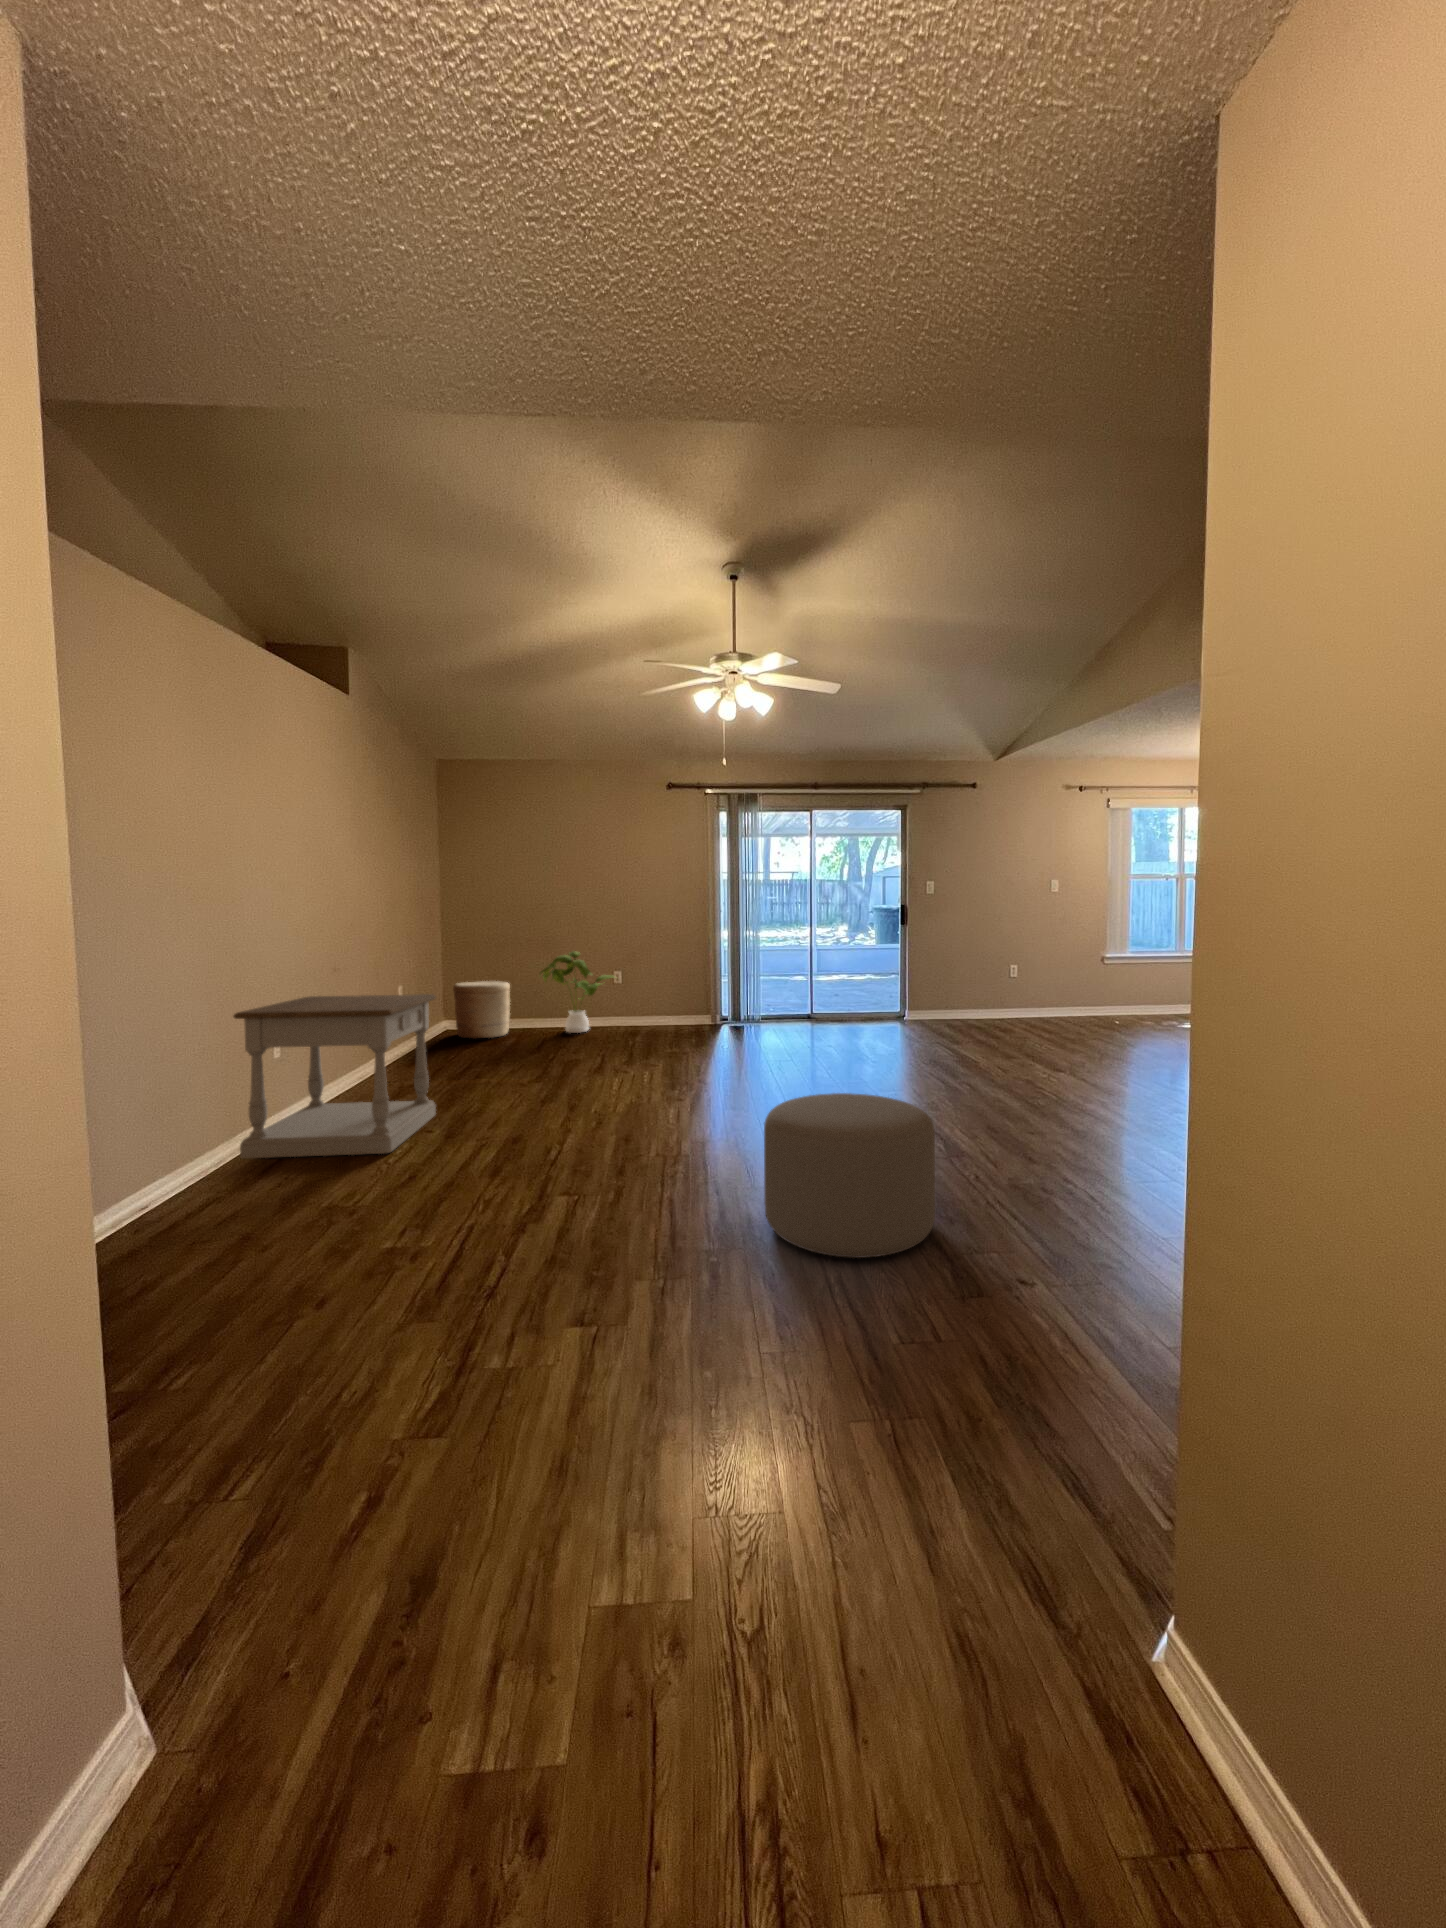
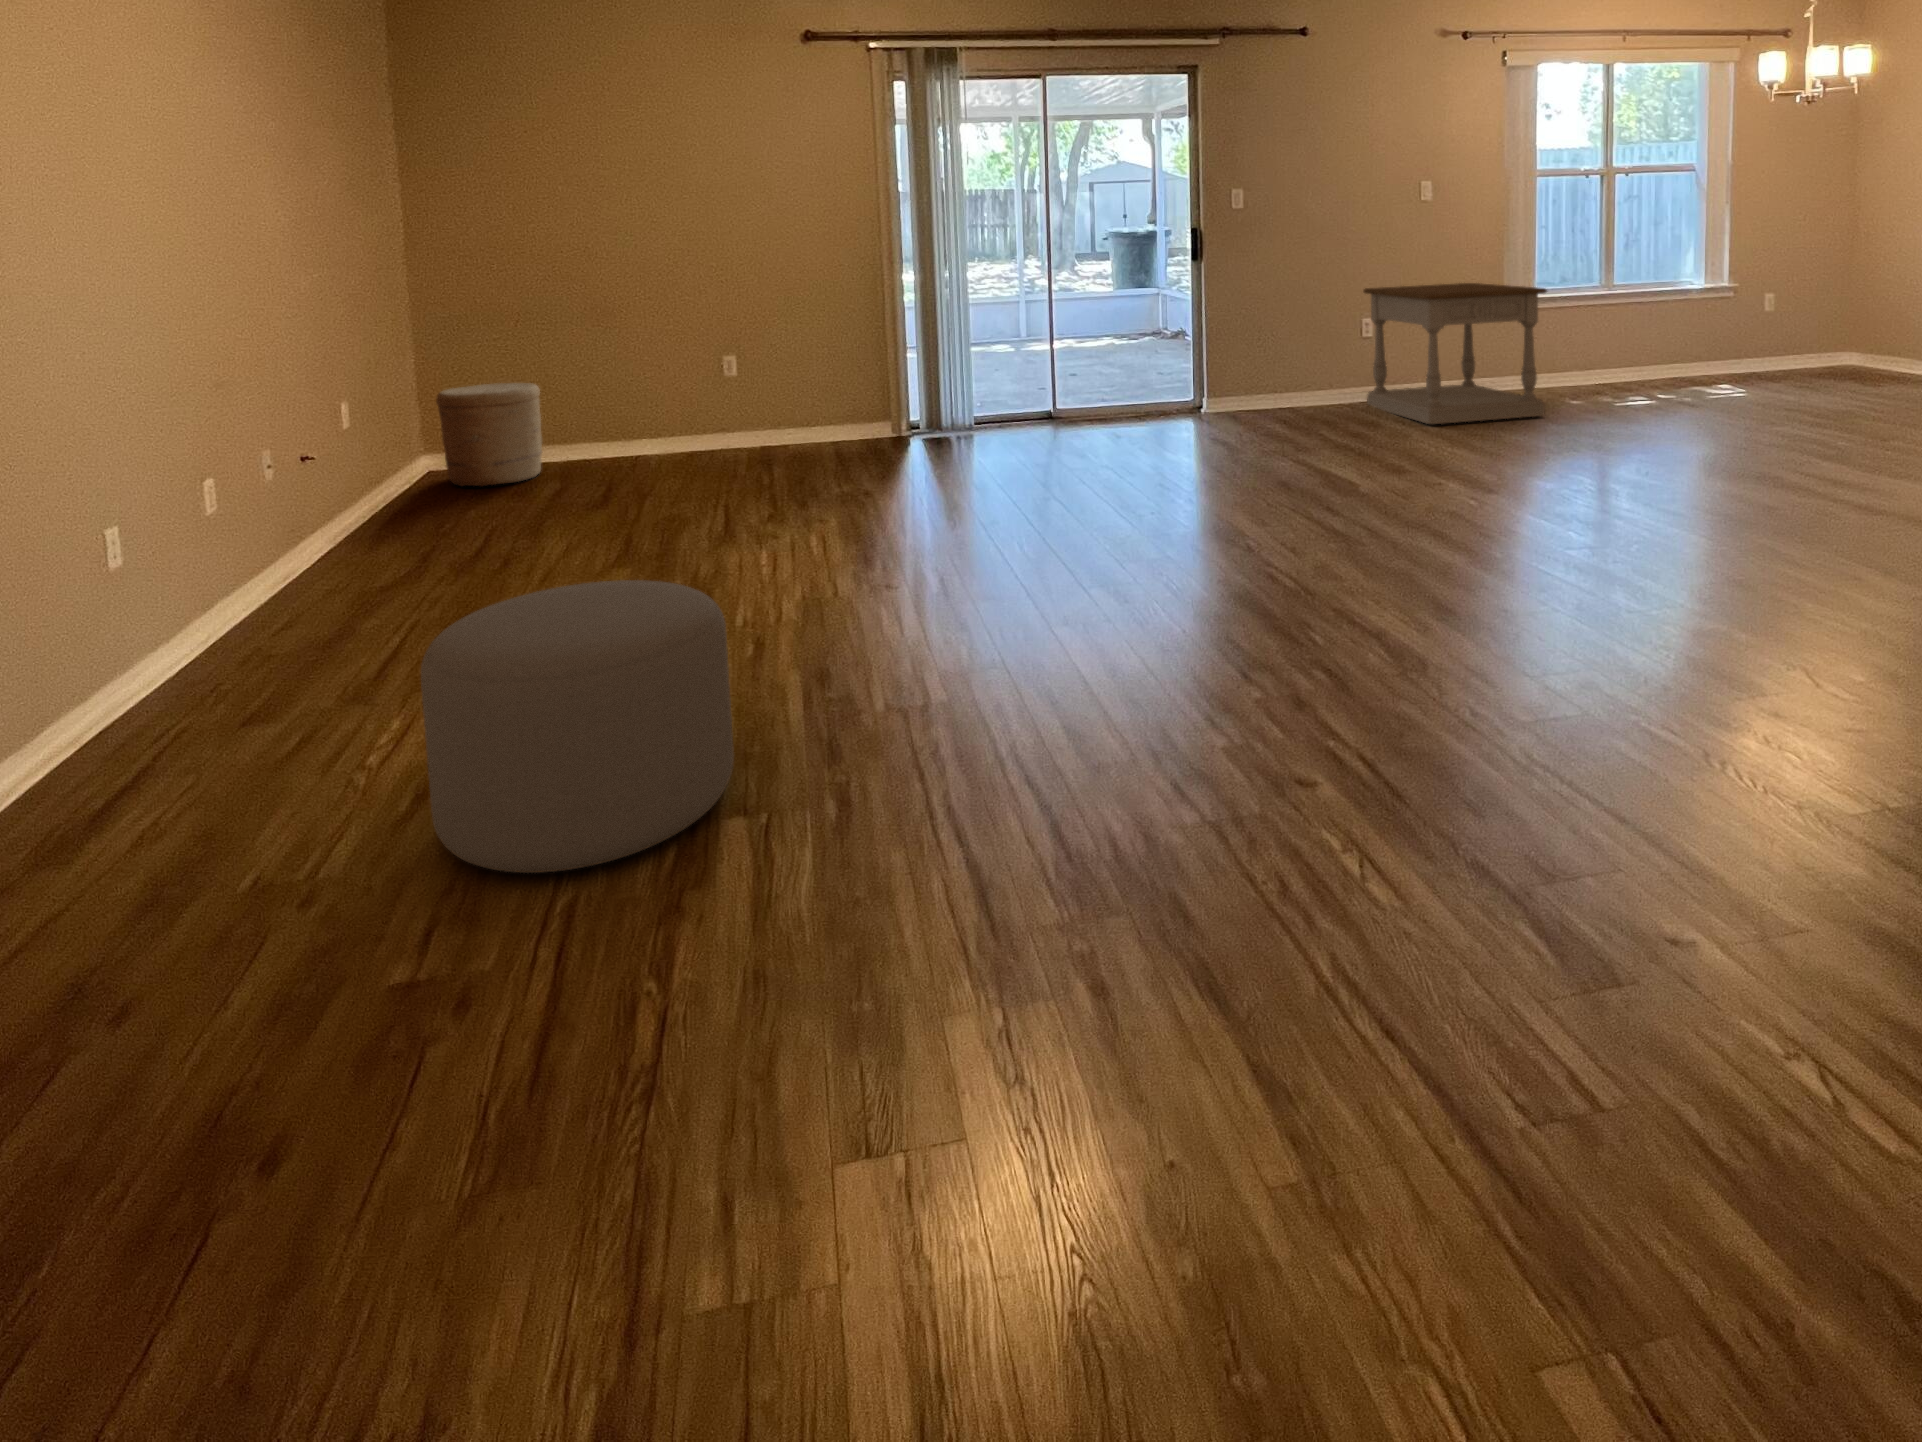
house plant: present [540,951,613,1033] -> none [592,325,733,465]
side table: present [234,994,436,1158] -> present [1363,283,1547,424]
ottoman: present [764,1093,935,1258] -> present [421,580,734,873]

